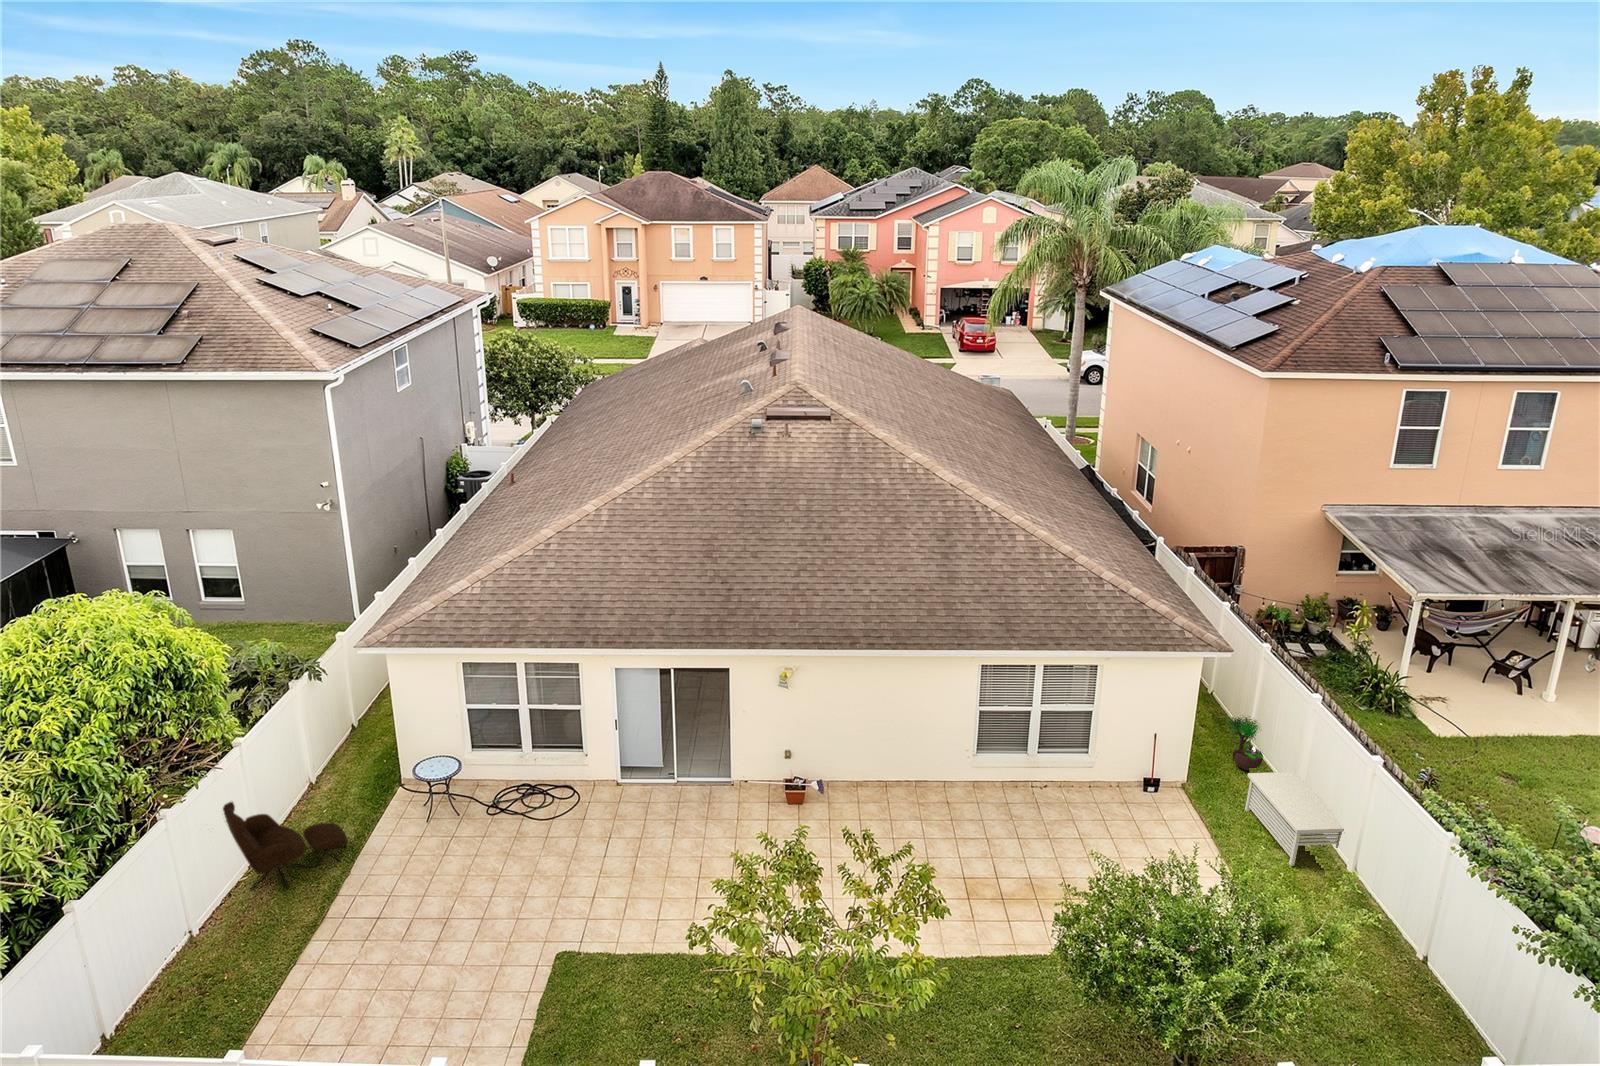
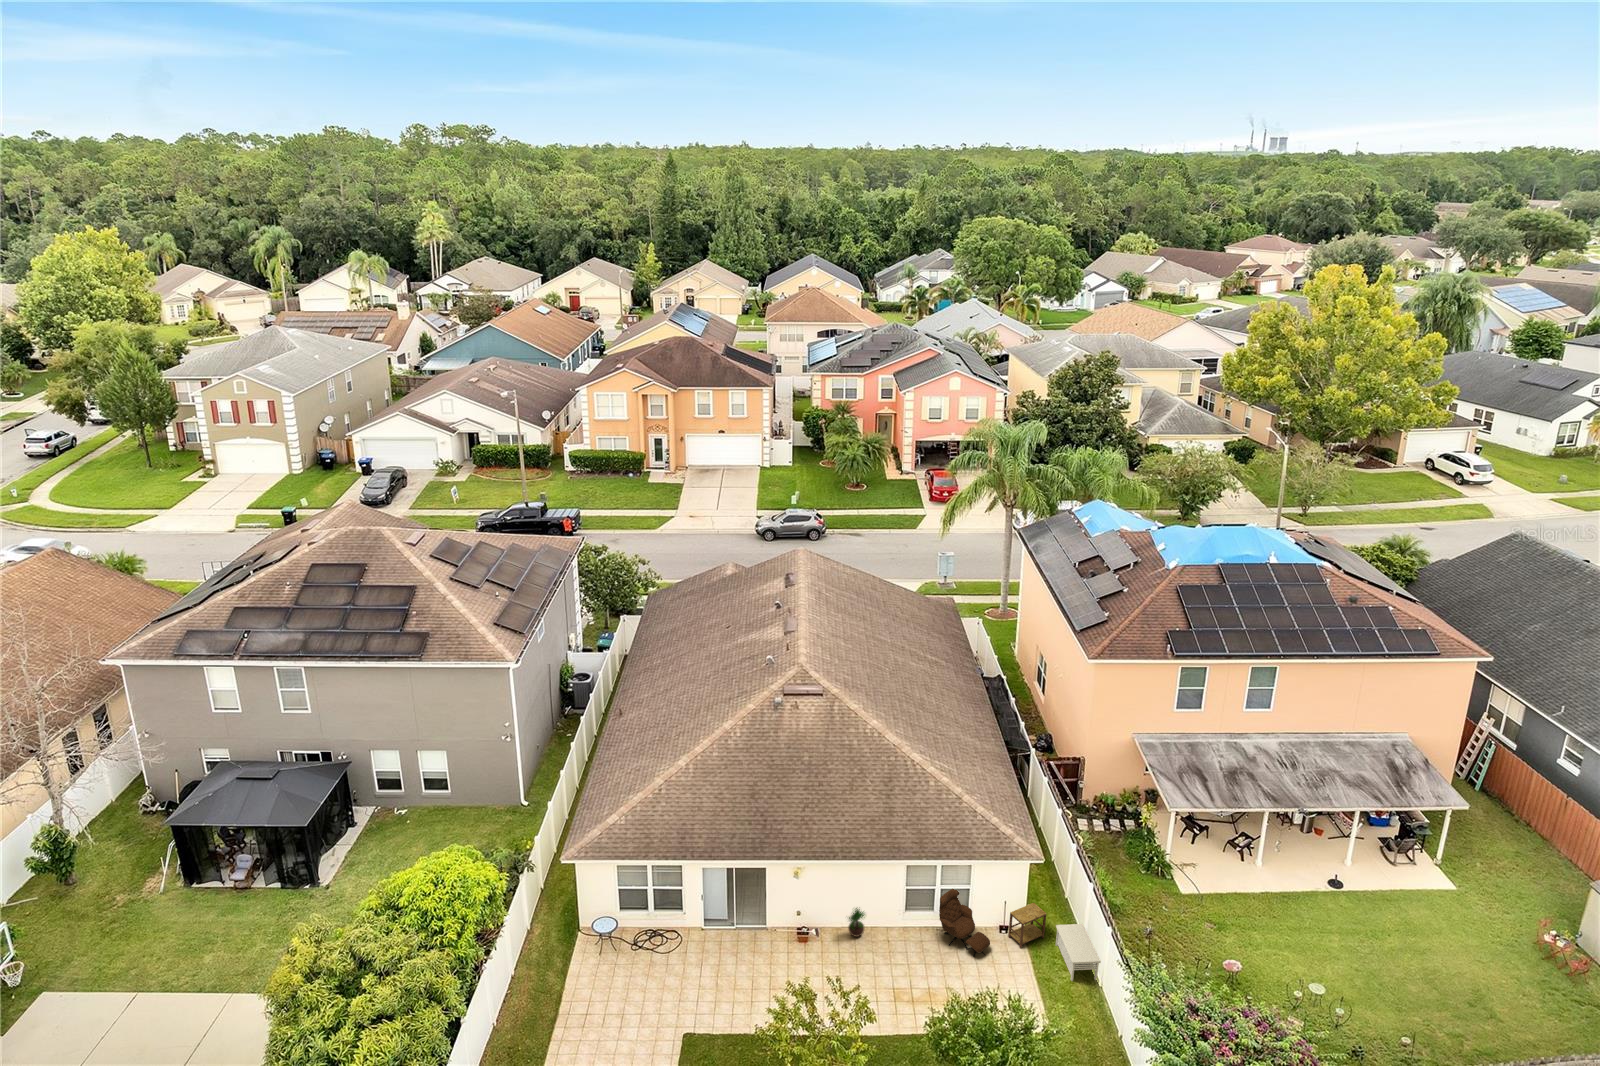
potted tree: present [1227,716,1263,770] -> present [848,908,865,937]
side table: none [1158,738,1230,815] -> present [1008,903,1046,948]
lounge chair: present [223,802,348,891] -> present [939,889,990,956]

